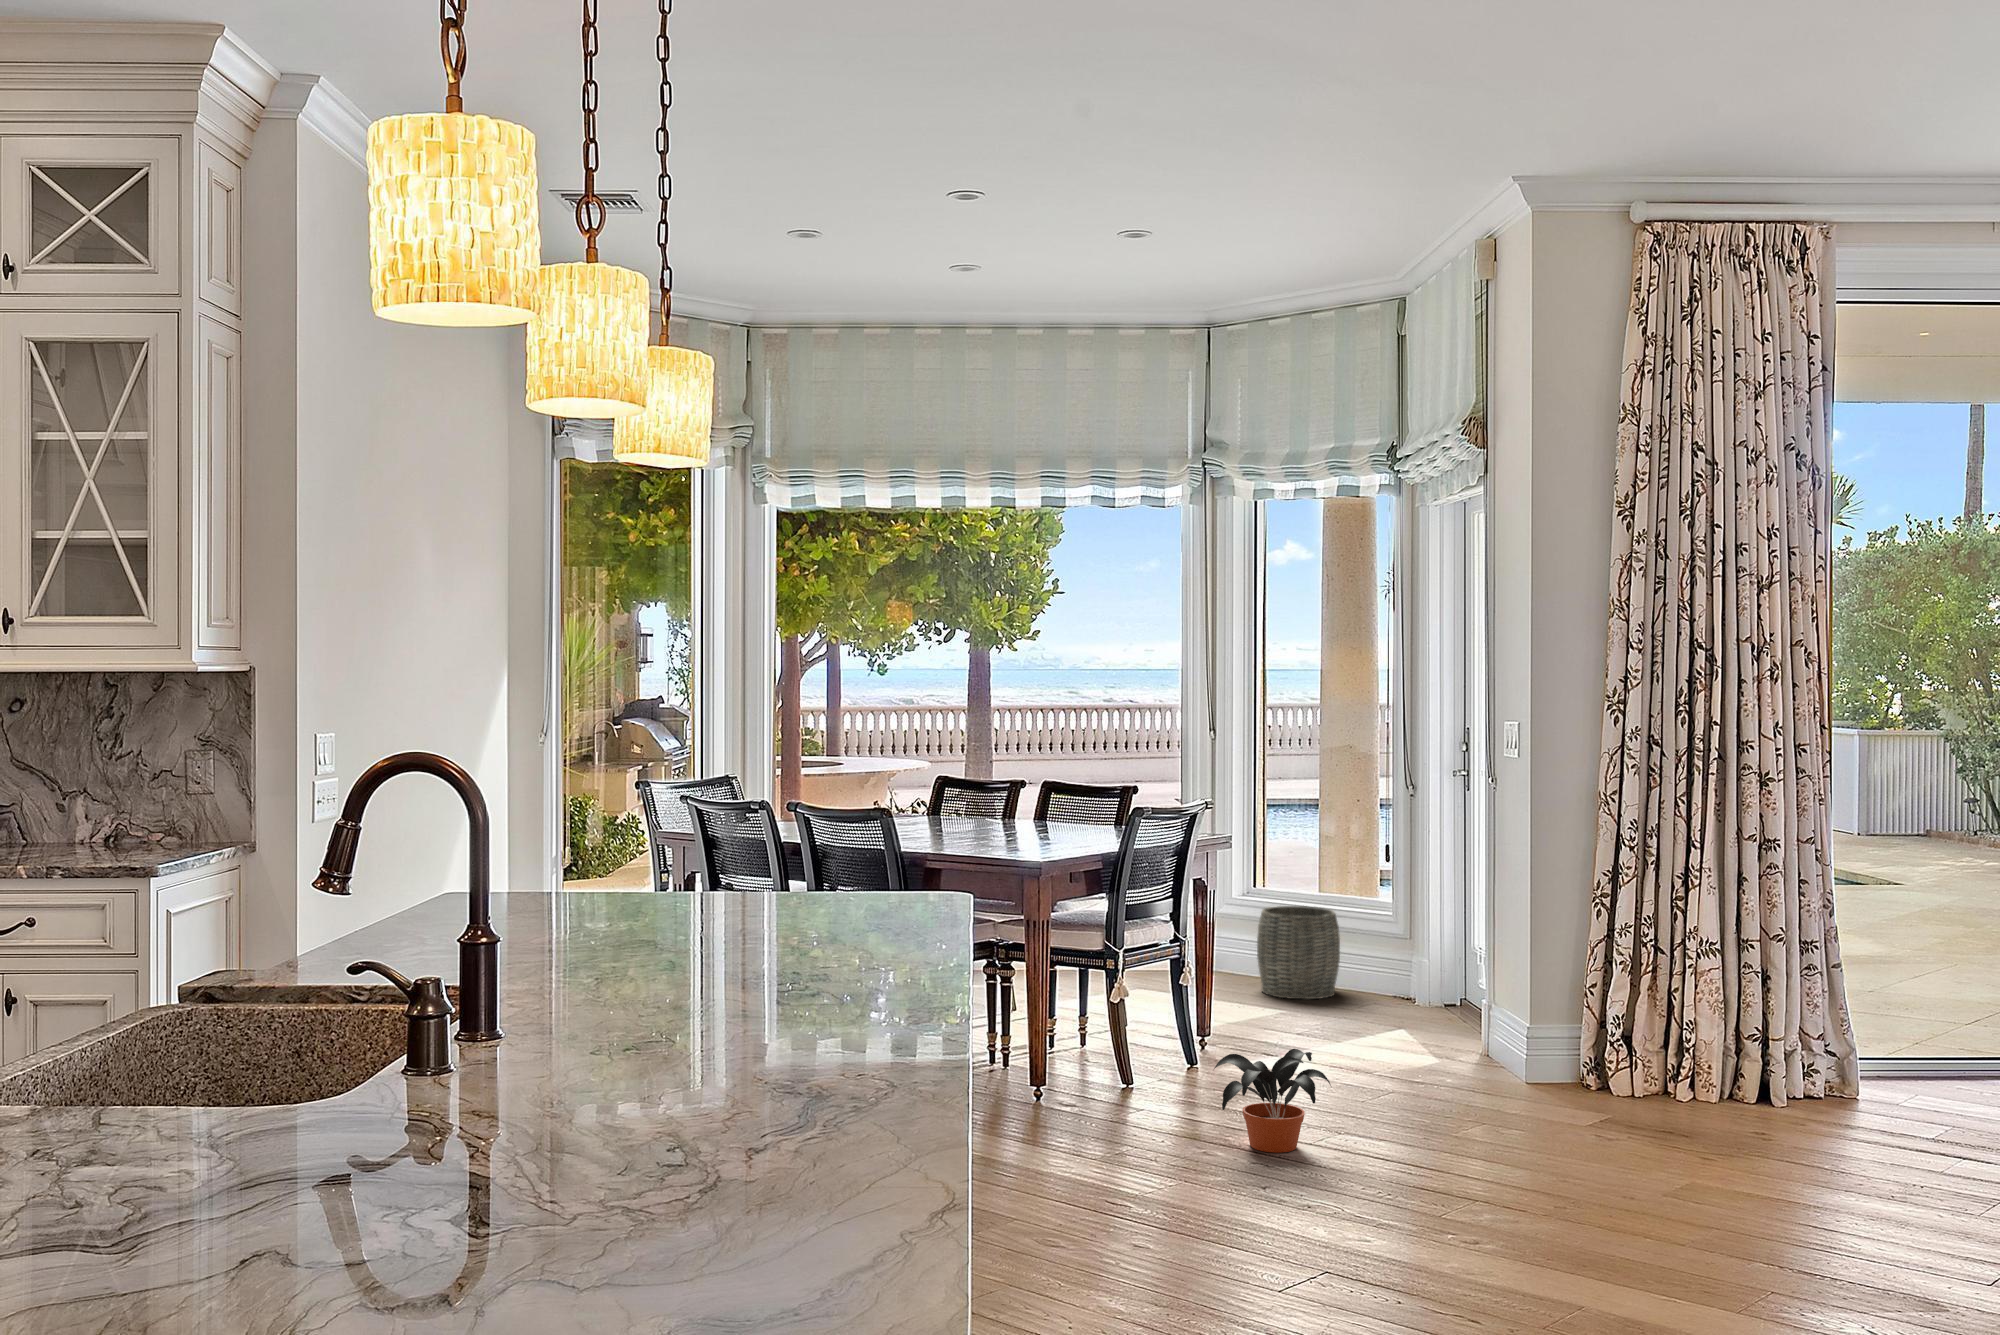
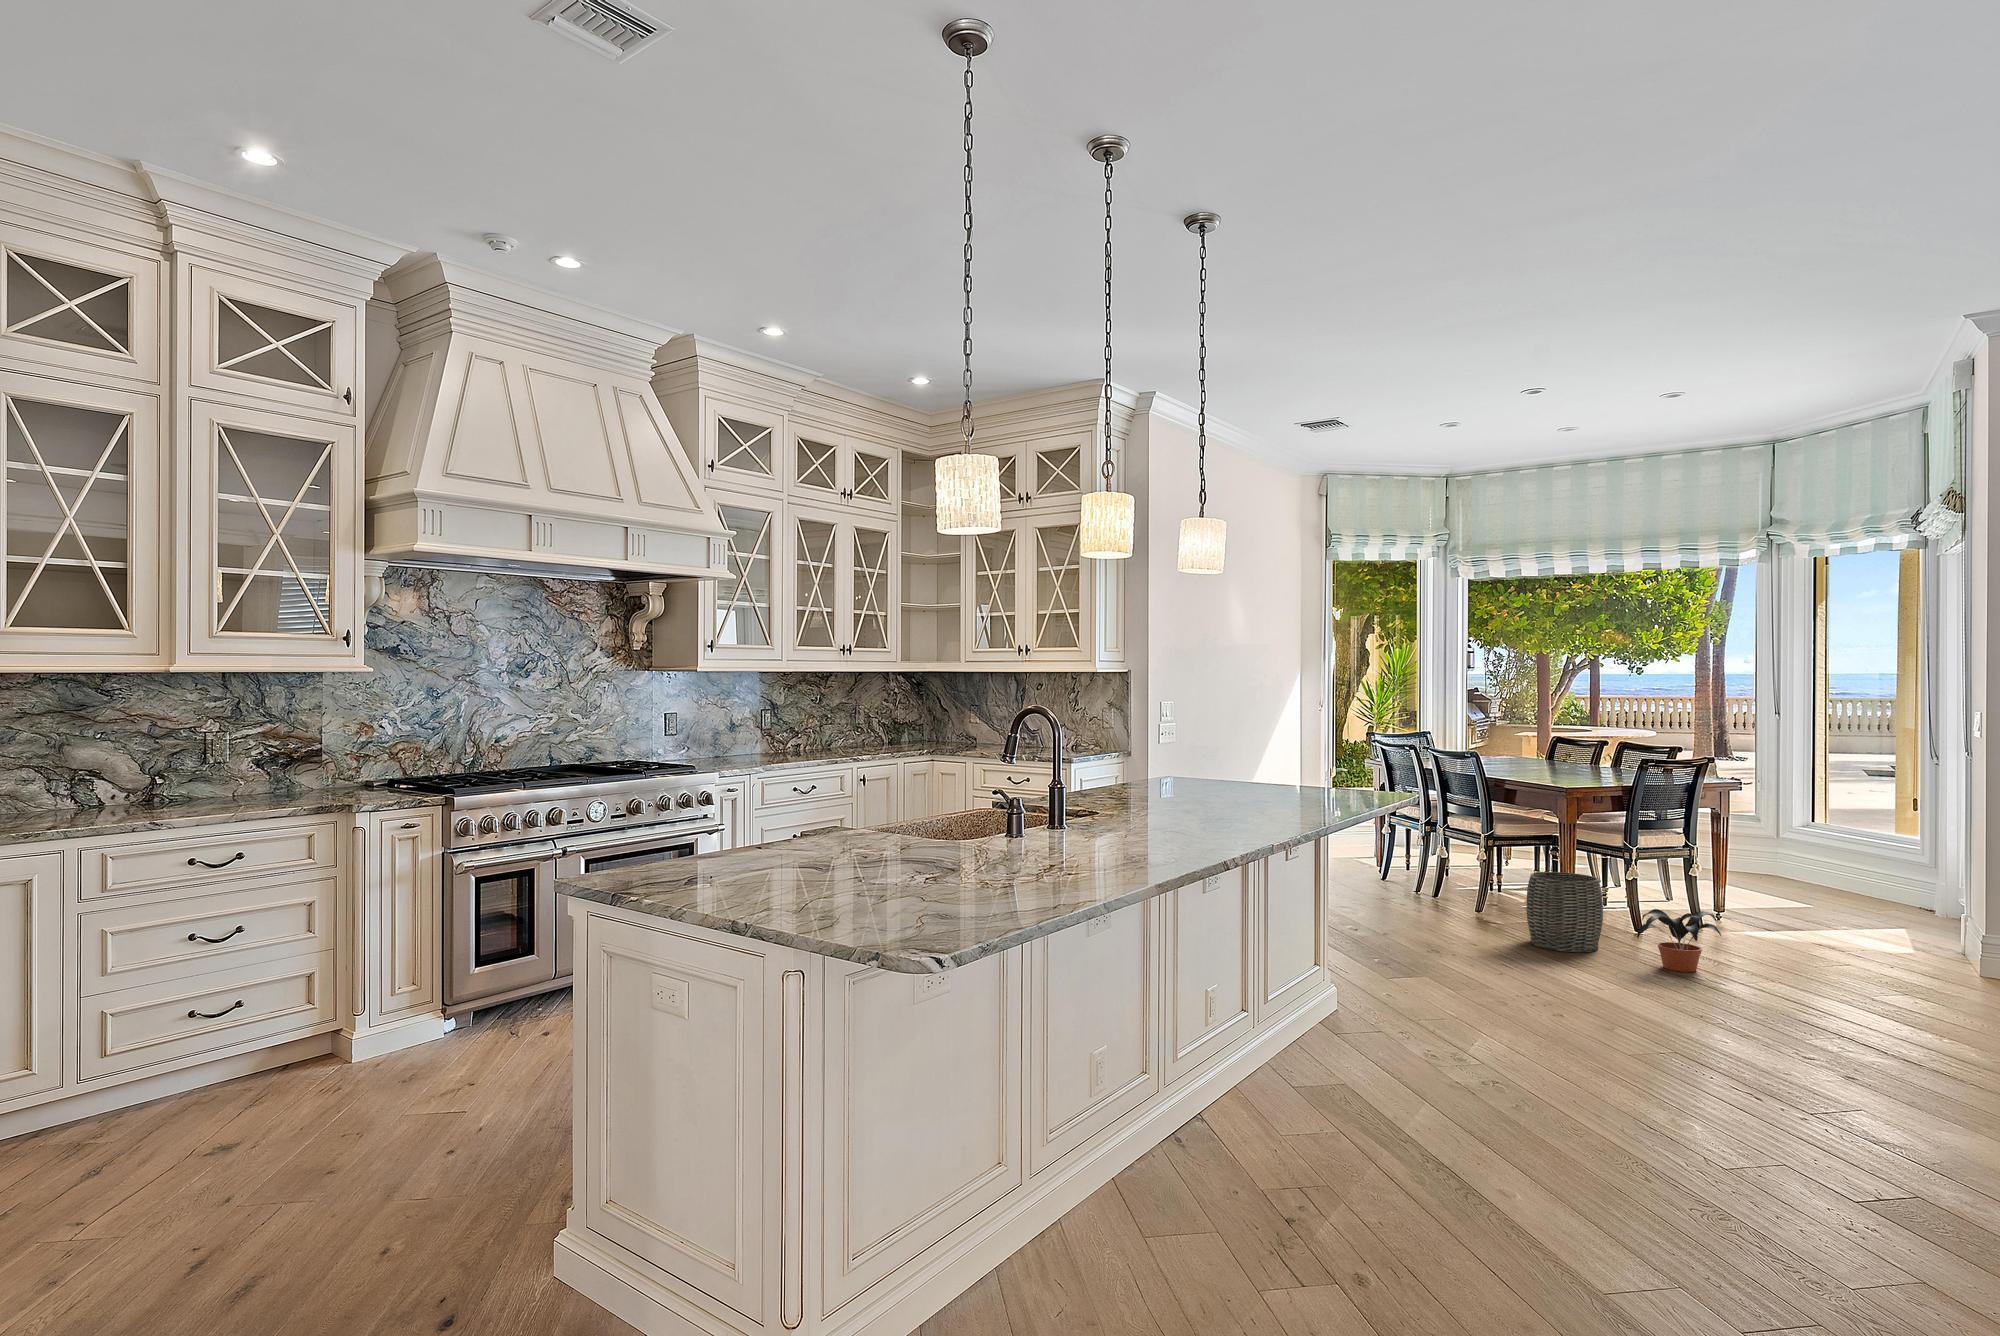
woven basket: present [1257,906,1340,999] -> present [1527,872,1603,952]

